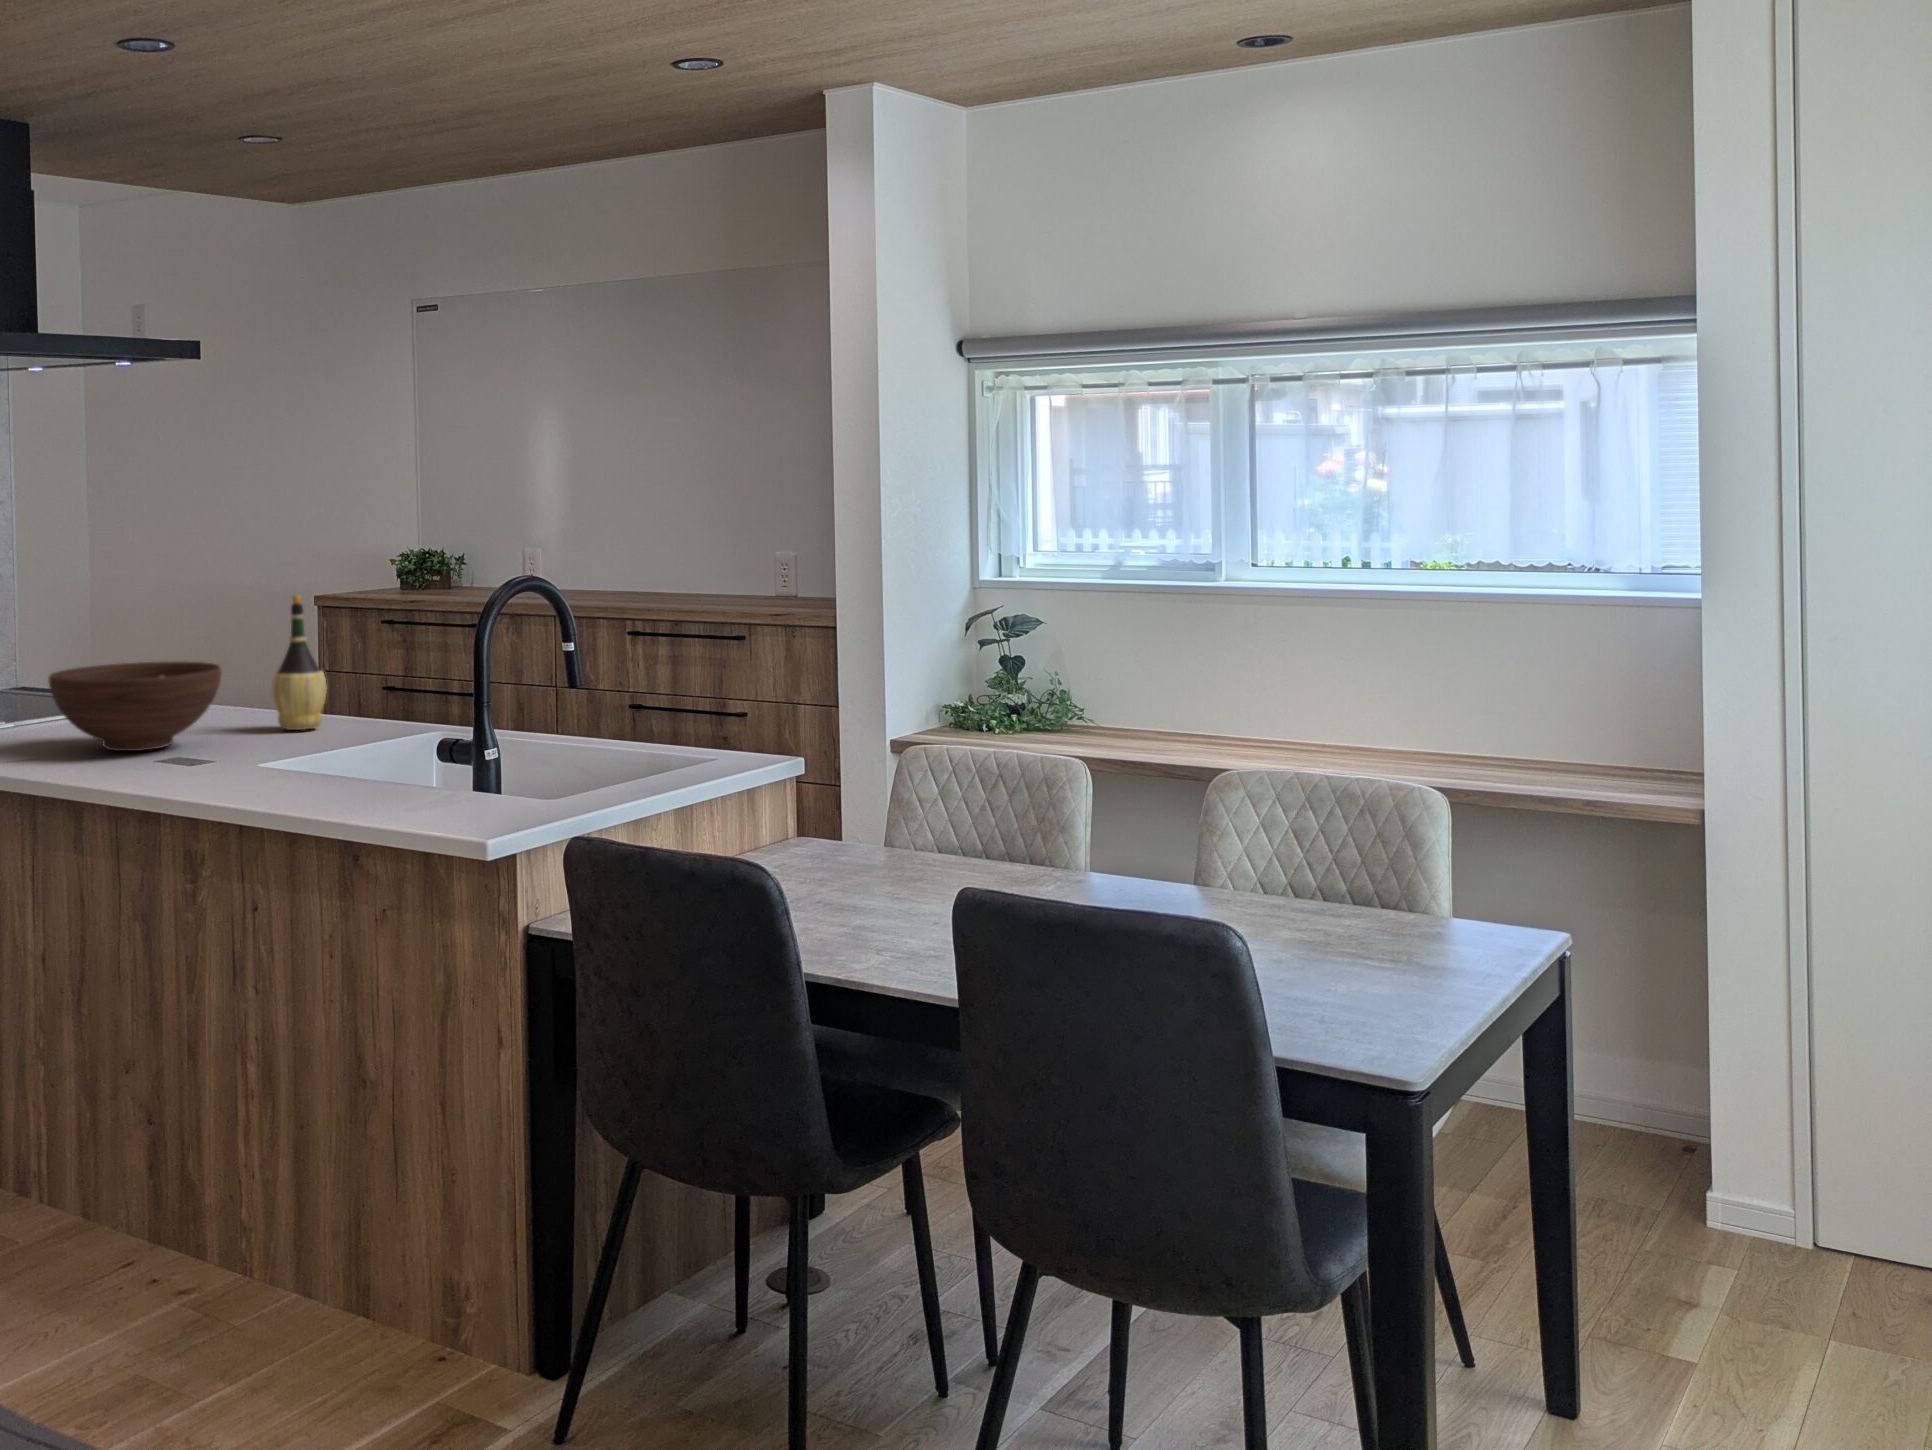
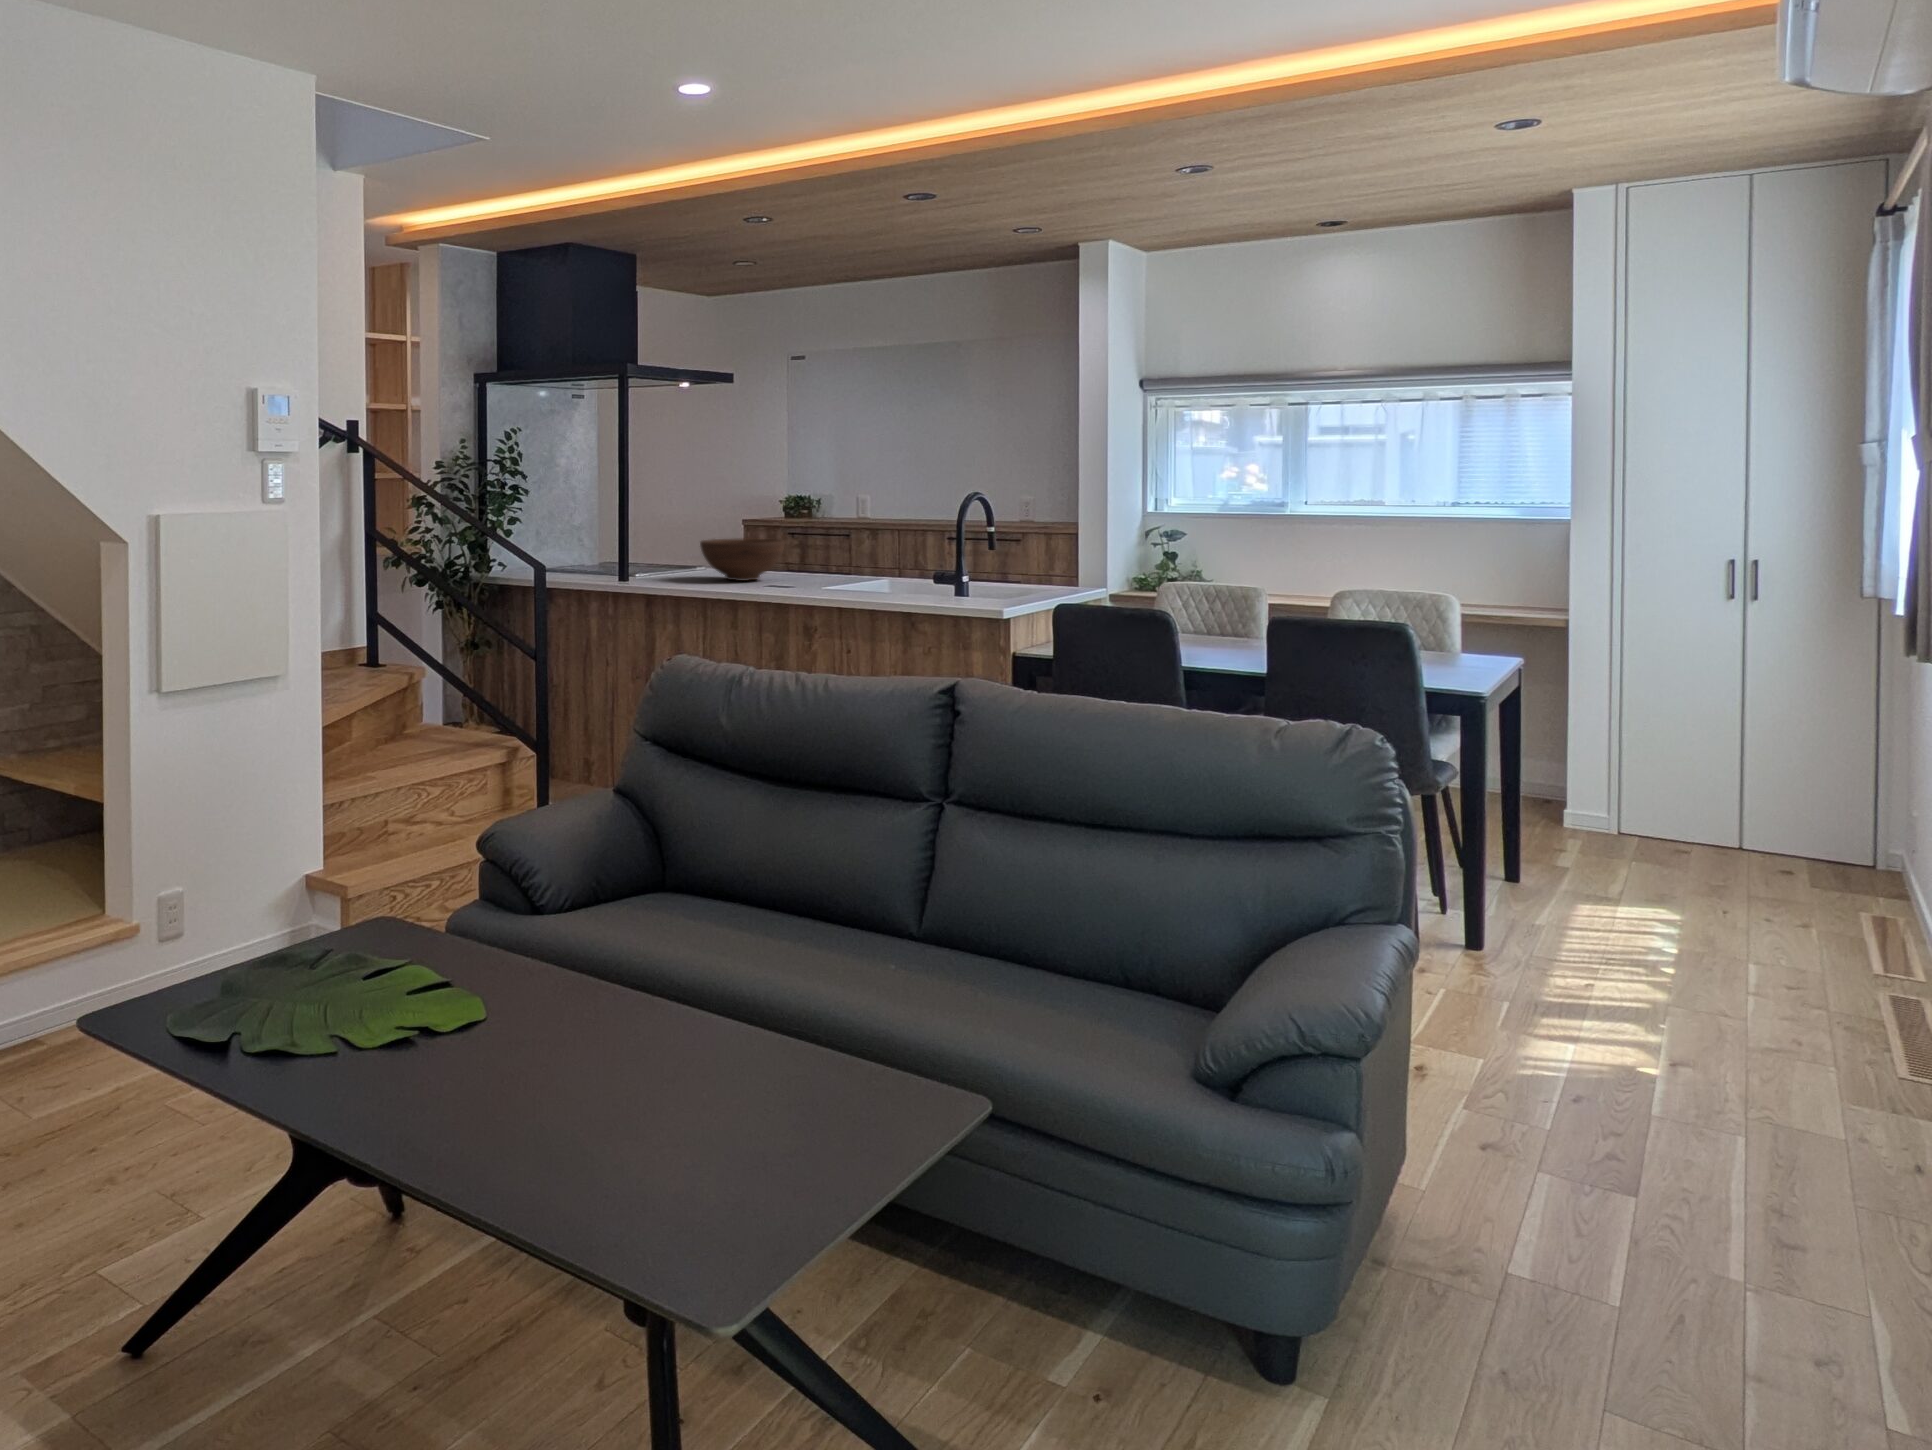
wine bottle: present [272,595,327,730] -> none [797,506,825,576]

